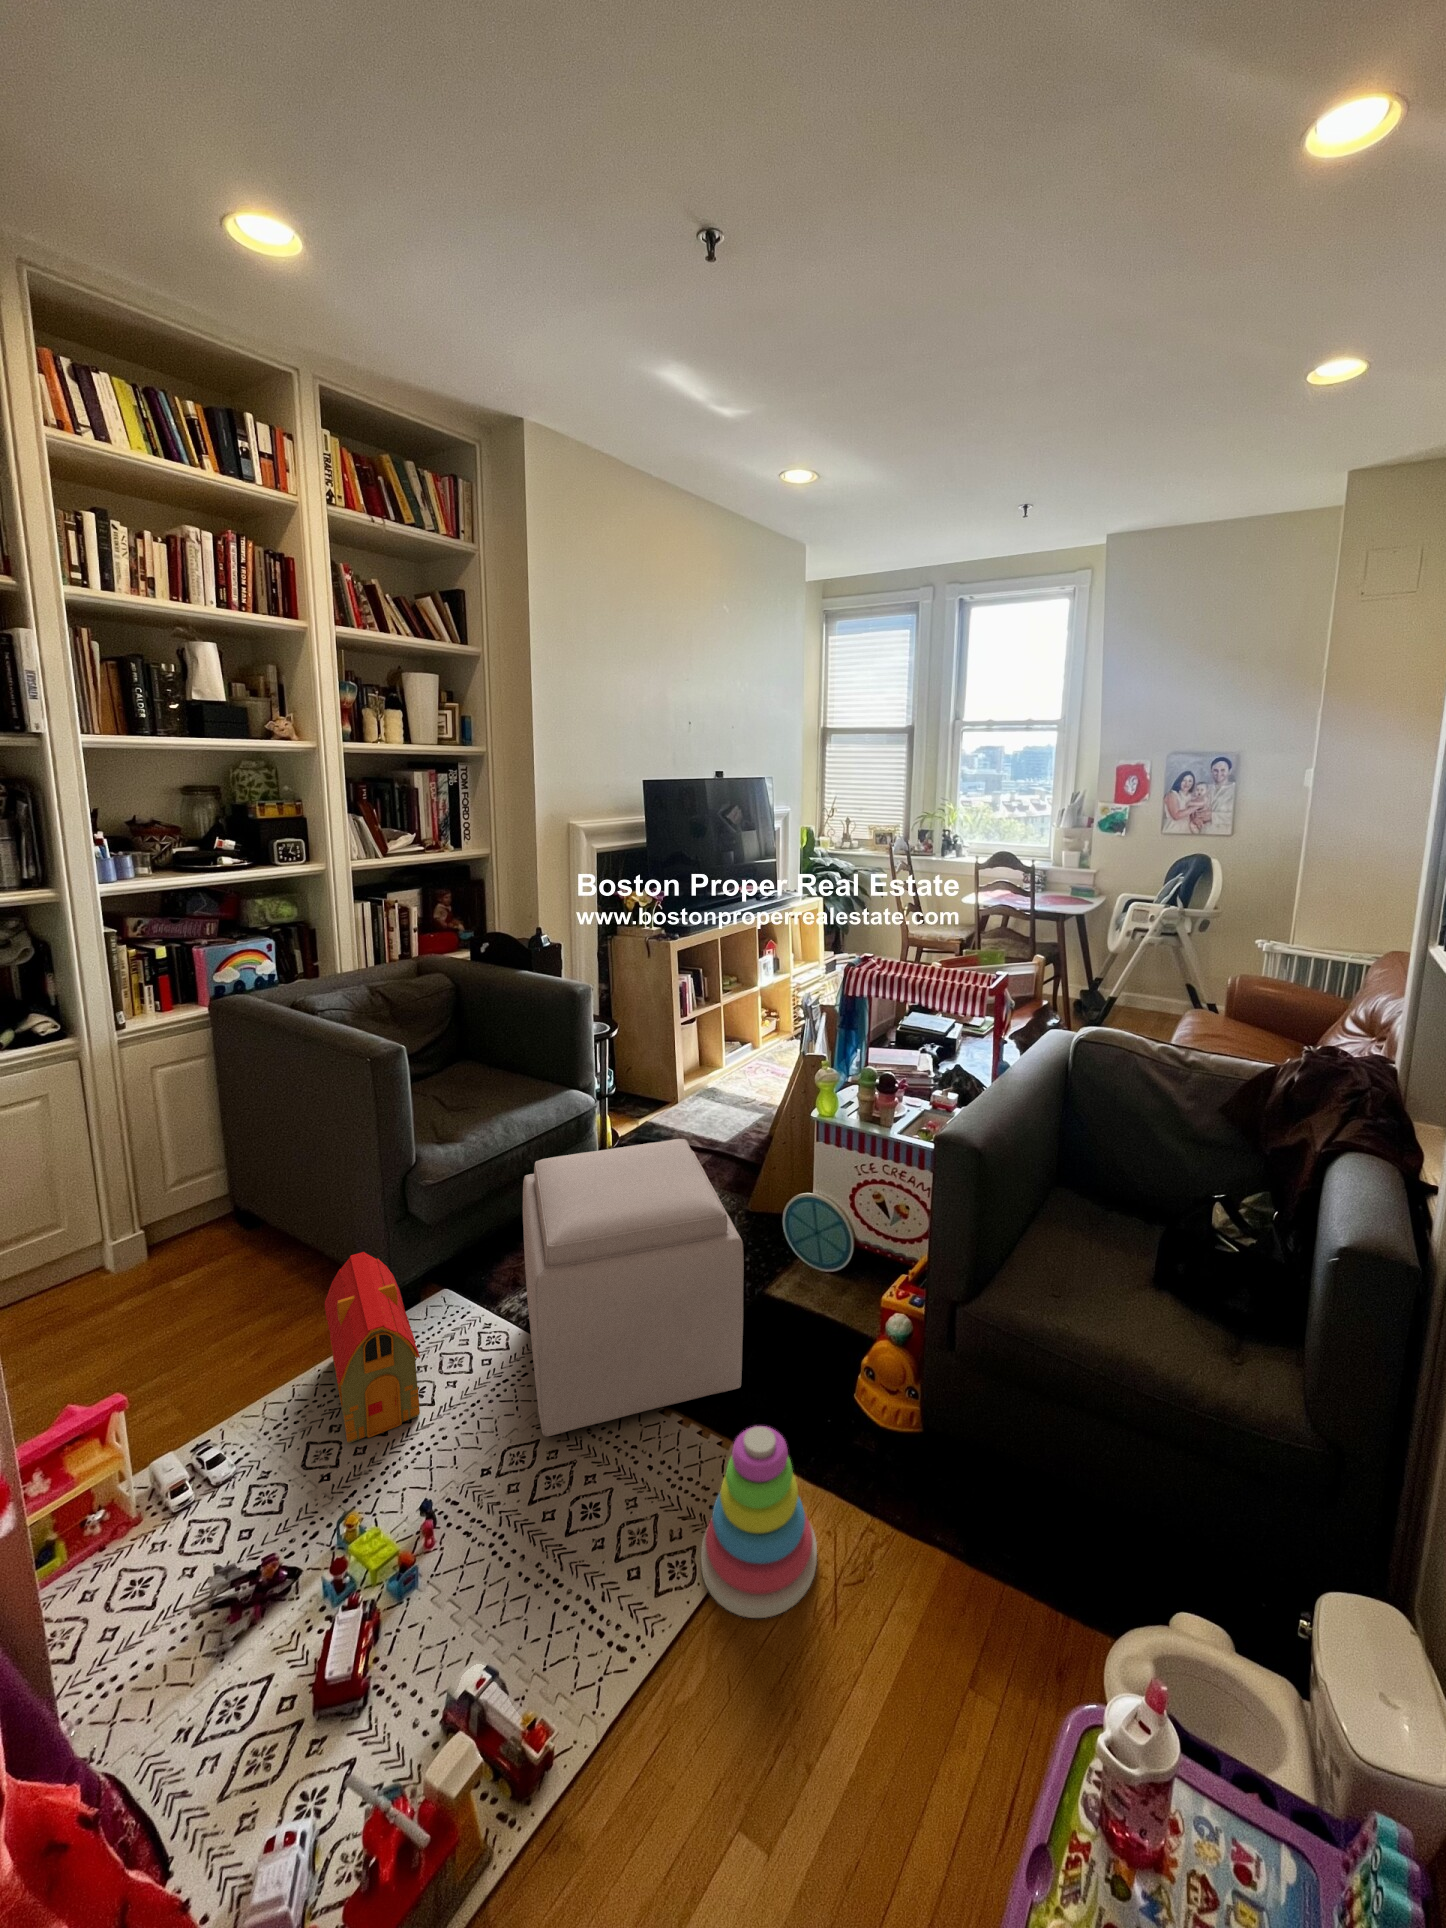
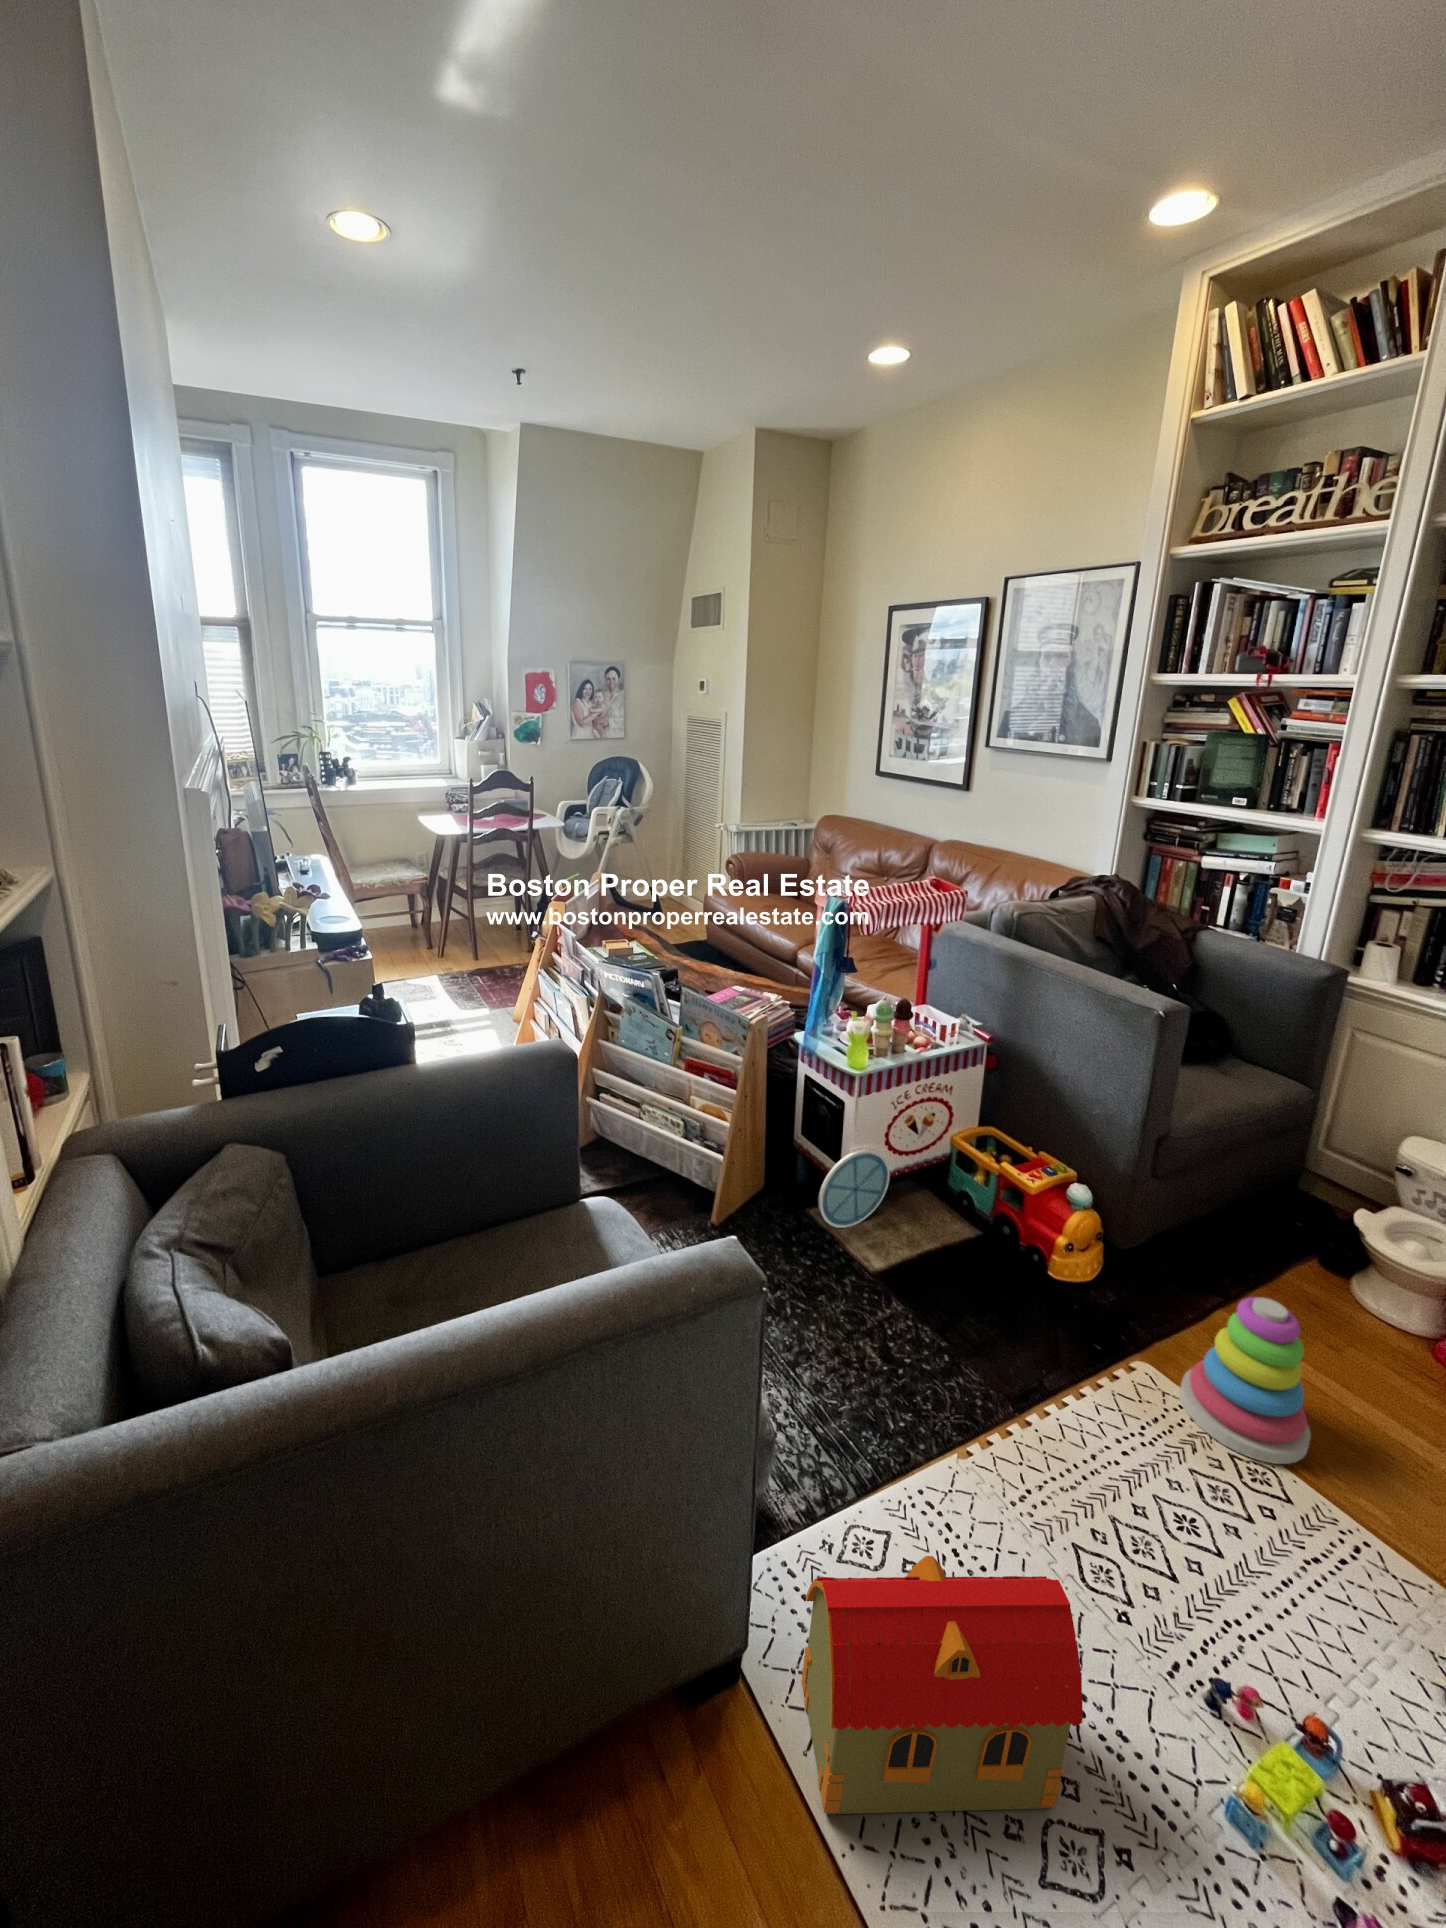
ottoman: present [523,1139,744,1436] -> none [823,1144,1131,1529]

